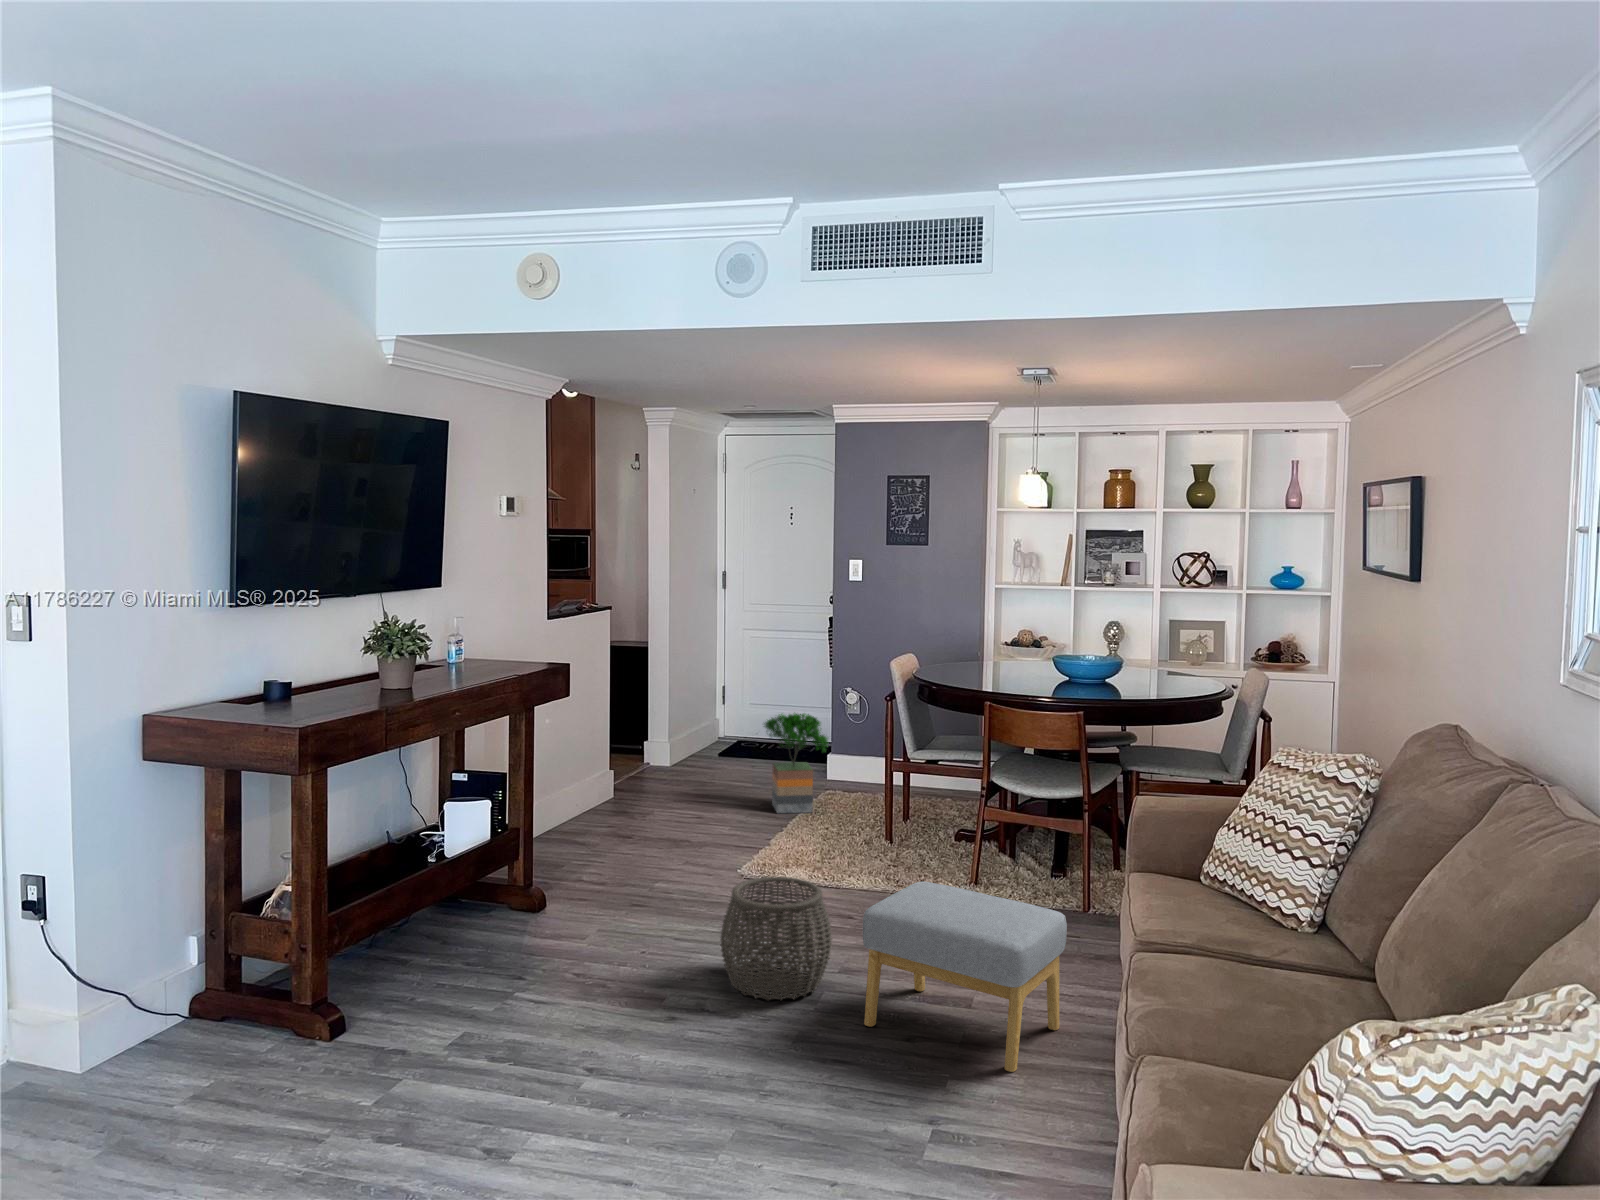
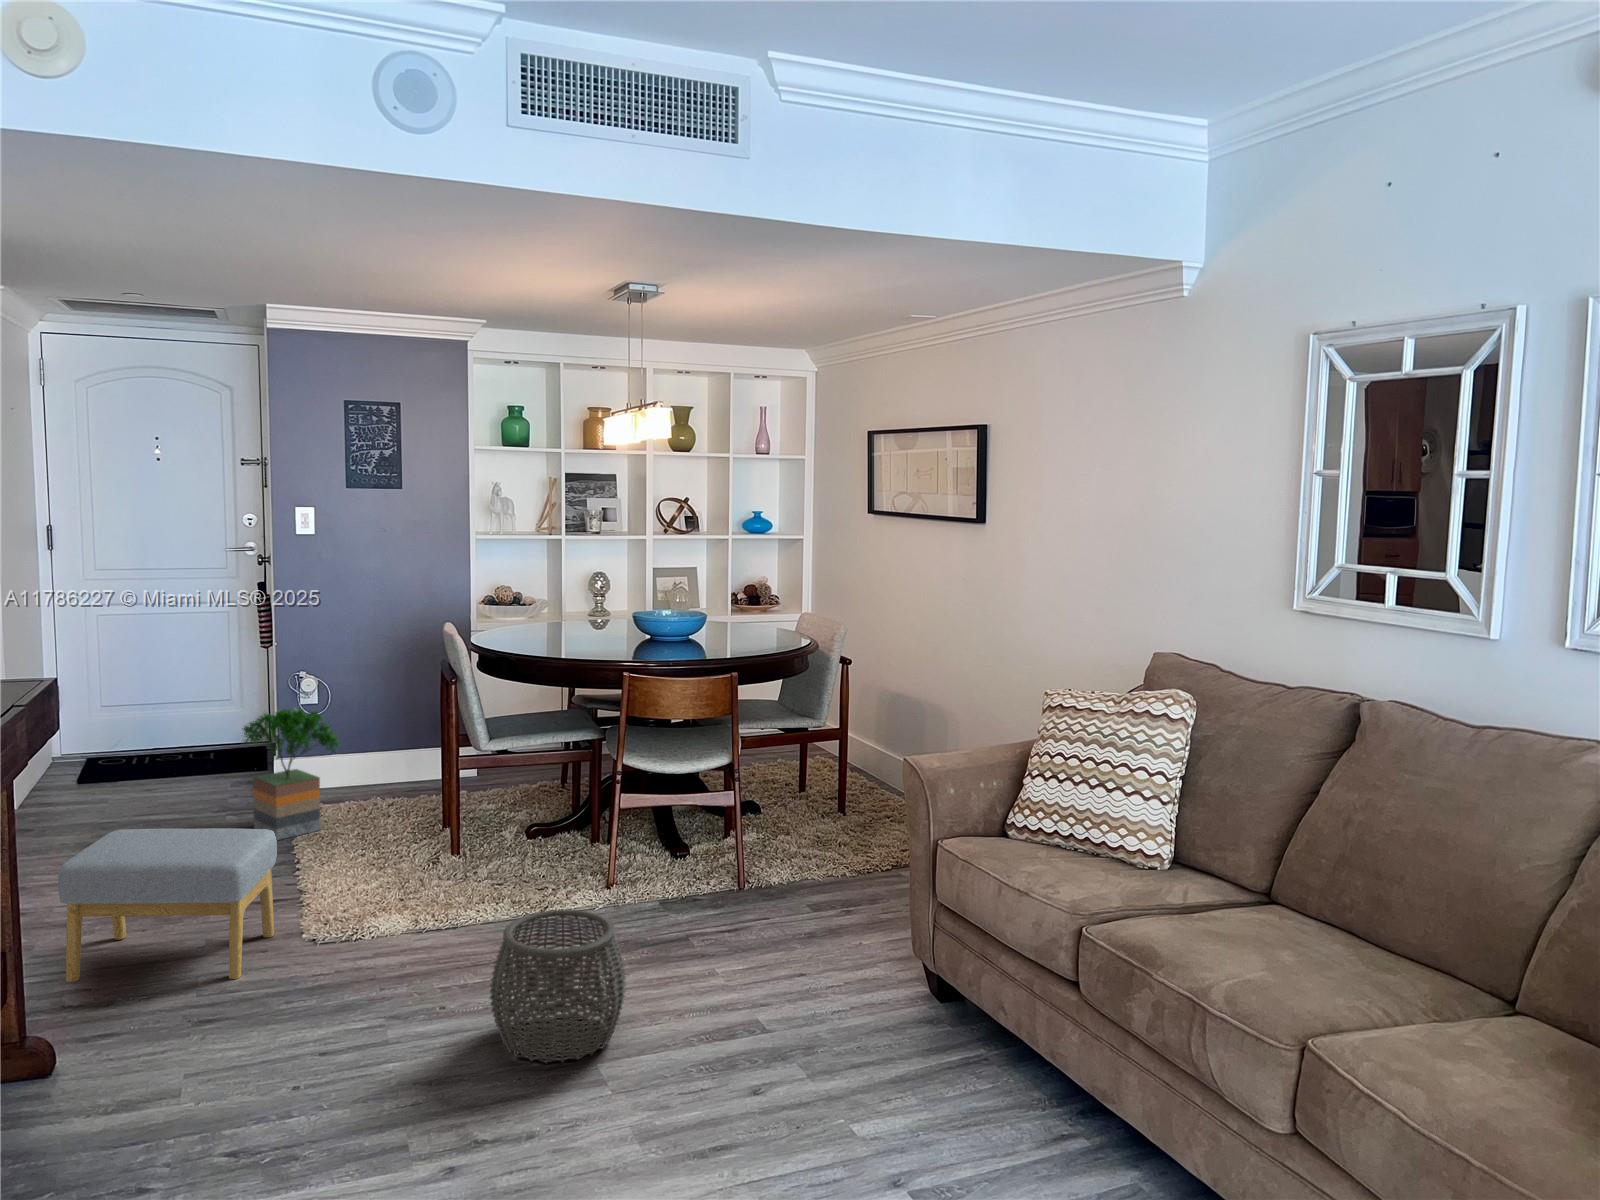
footstool: present [863,881,1067,1072] -> present [58,828,277,982]

